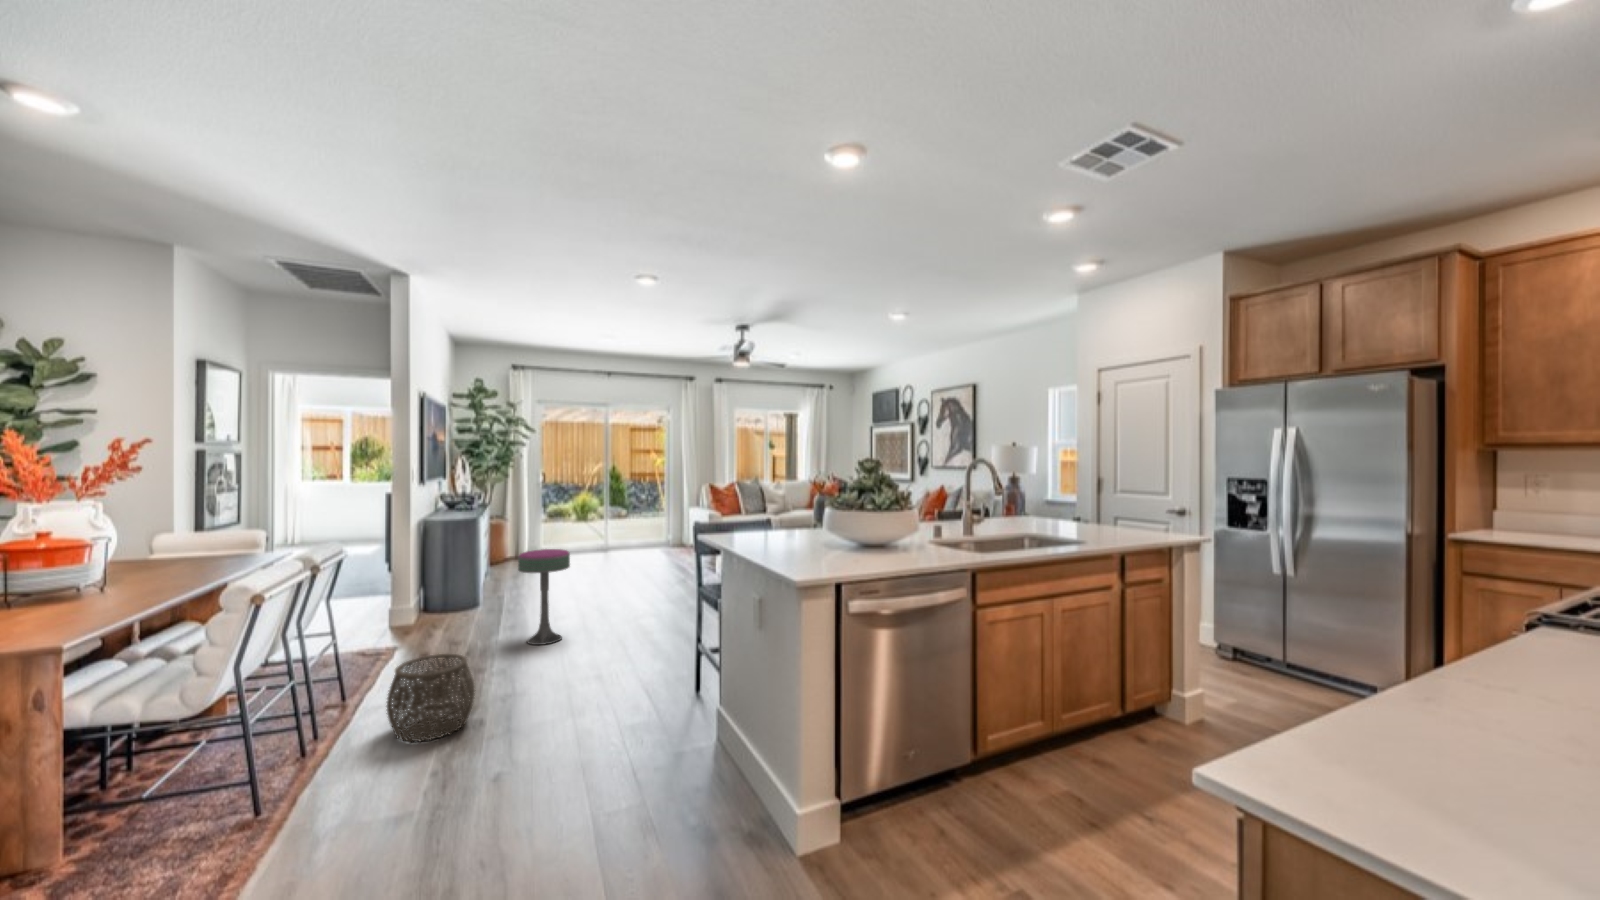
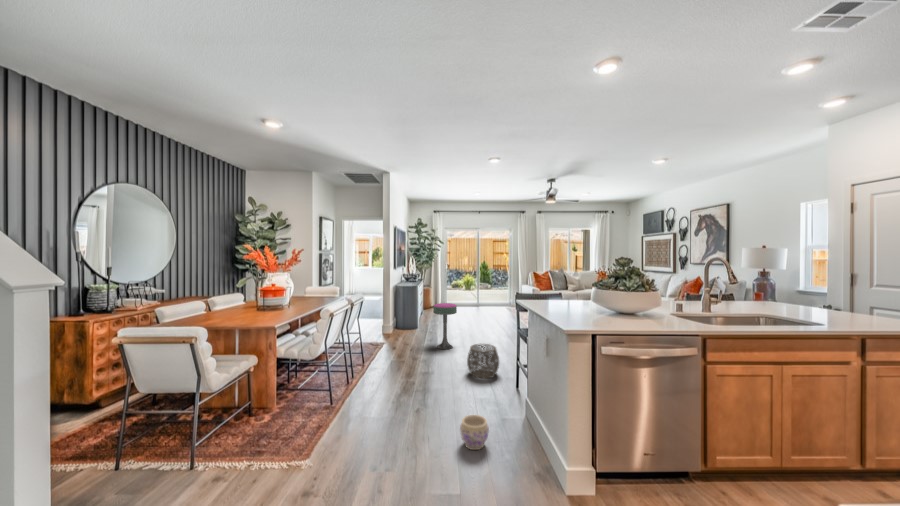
woven basket: present [387,654,475,742] -> present [467,344,499,379]
planter: none [606,766,667,841] -> present [460,415,489,450]

